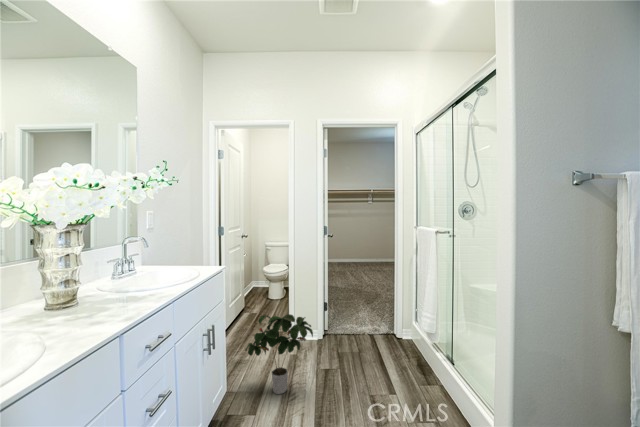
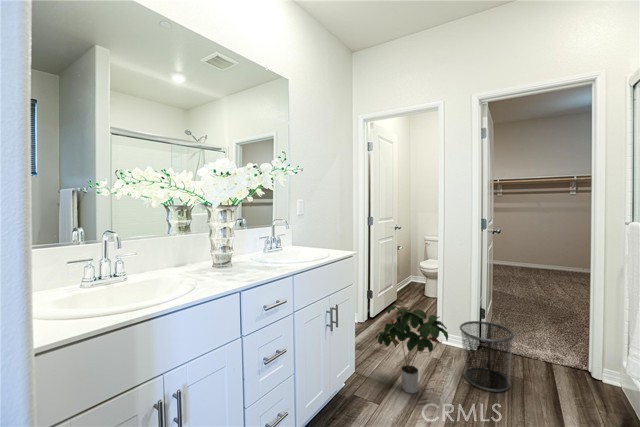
waste bin: none [315,314,353,370] -> present [460,321,514,392]

